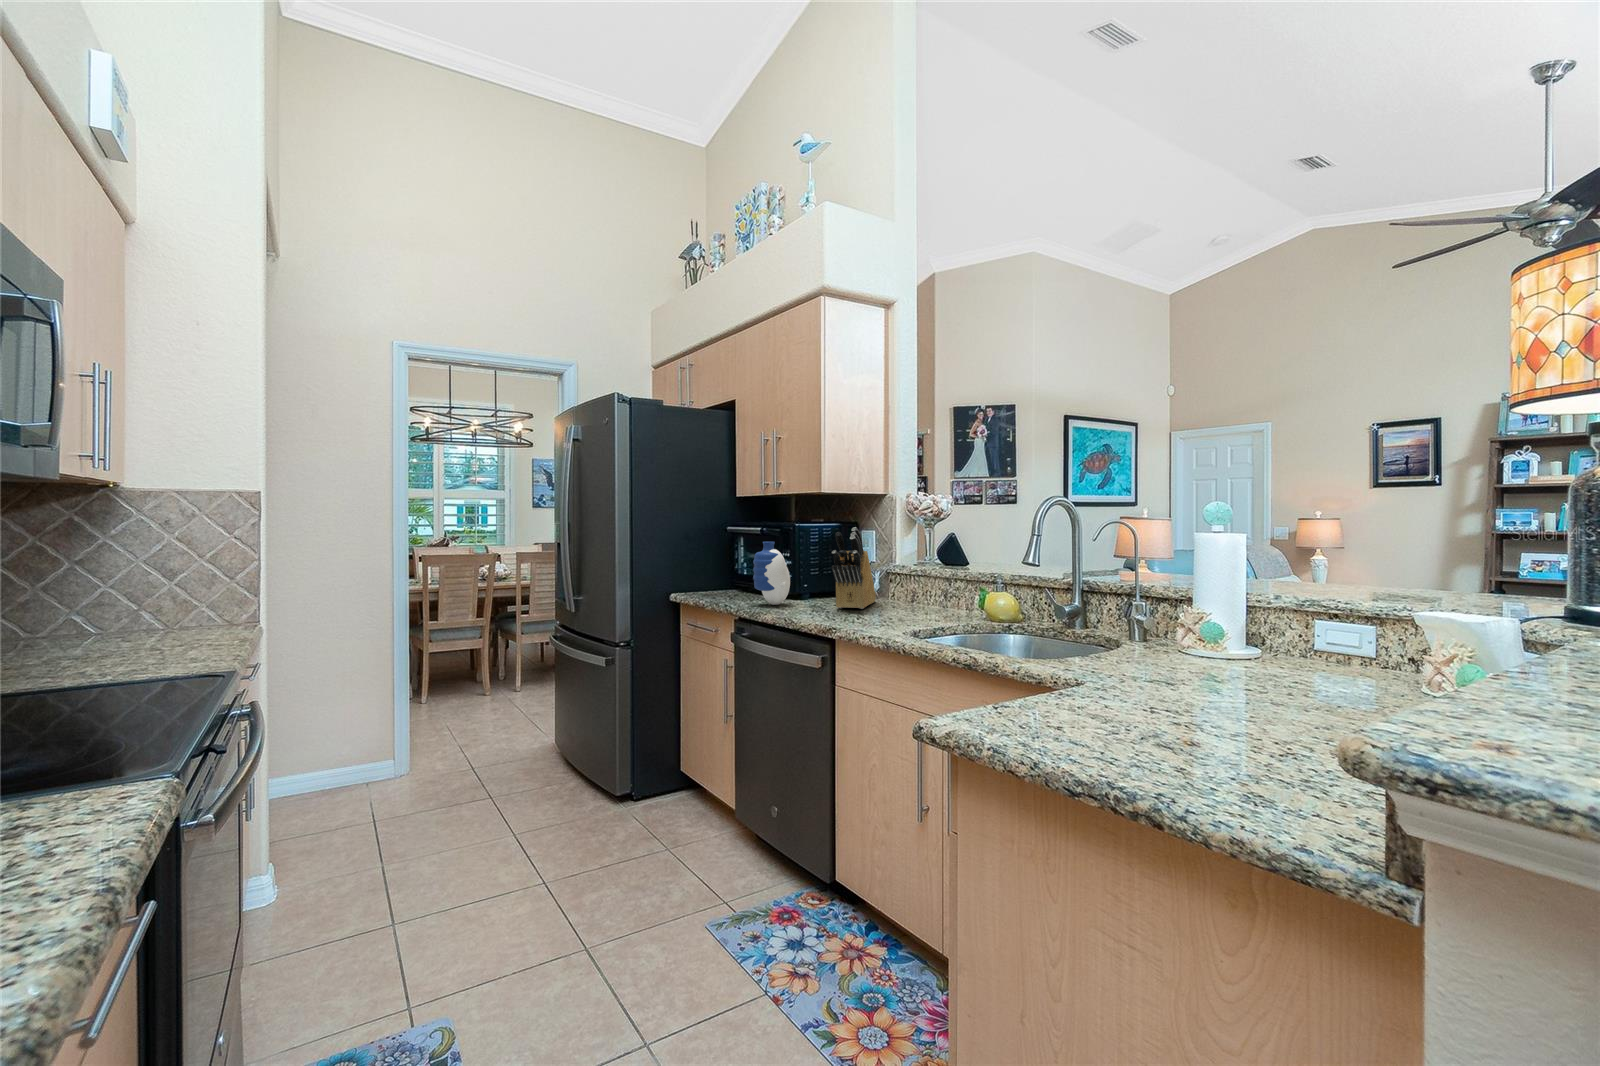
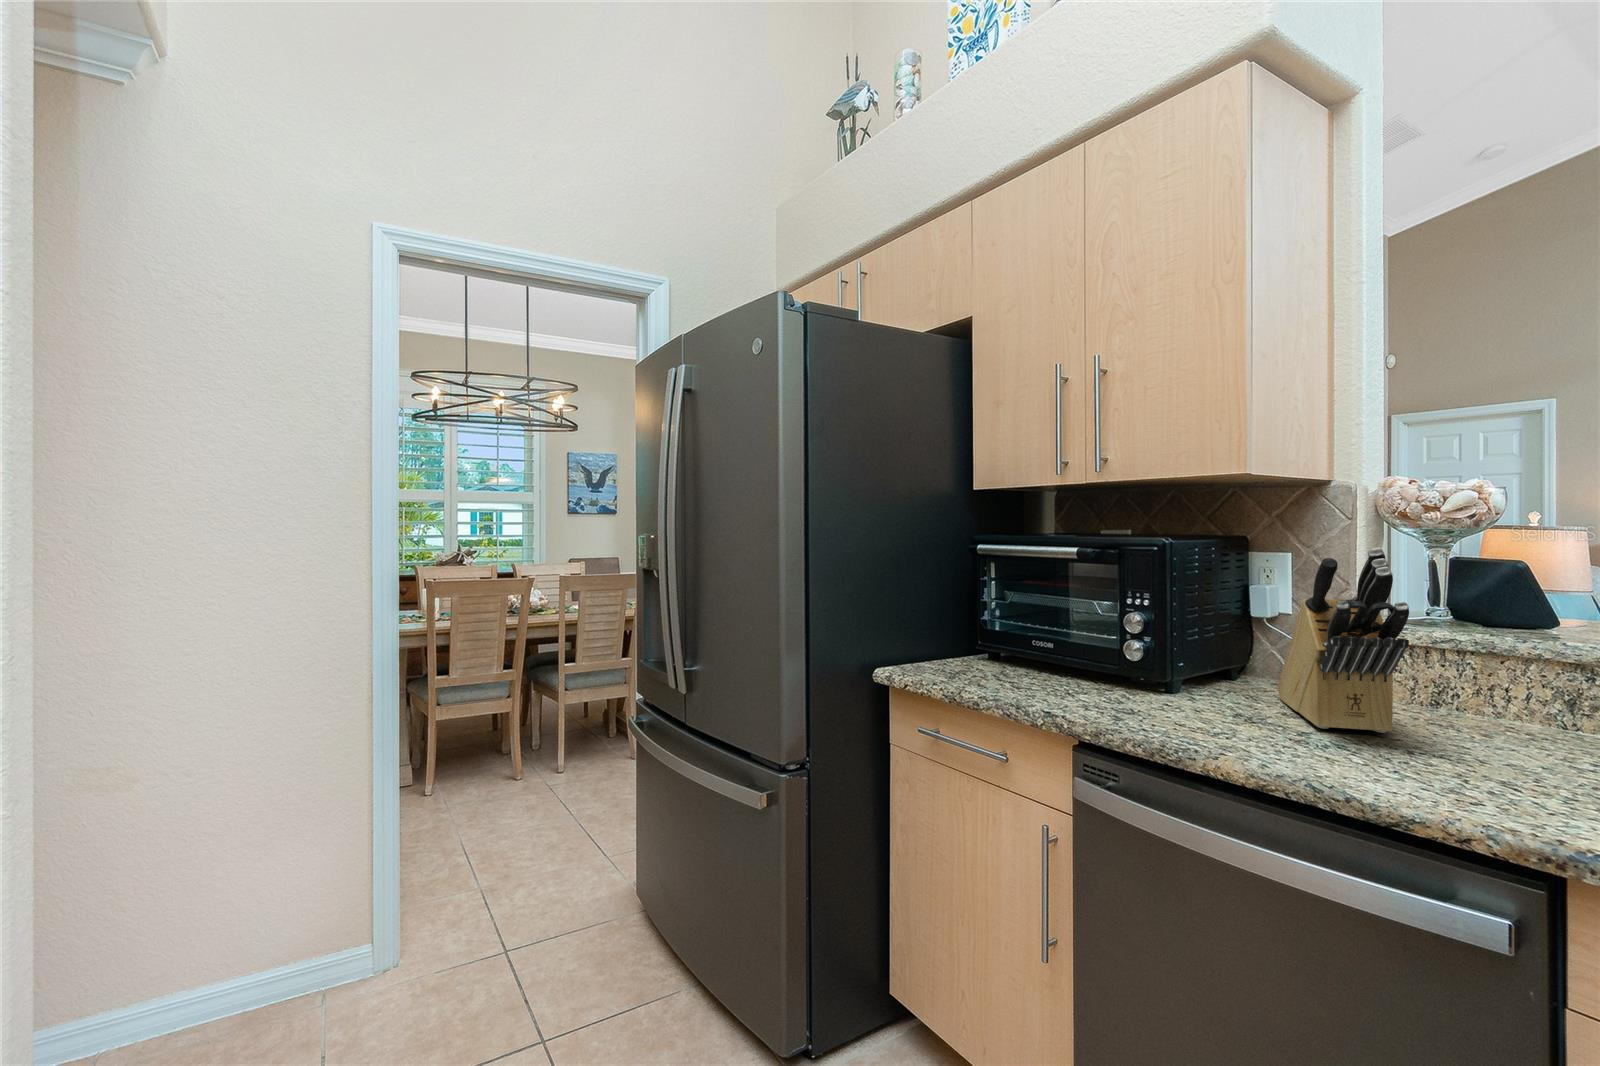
vase: present [753,542,790,605] -> none [1103,576,1188,712]

